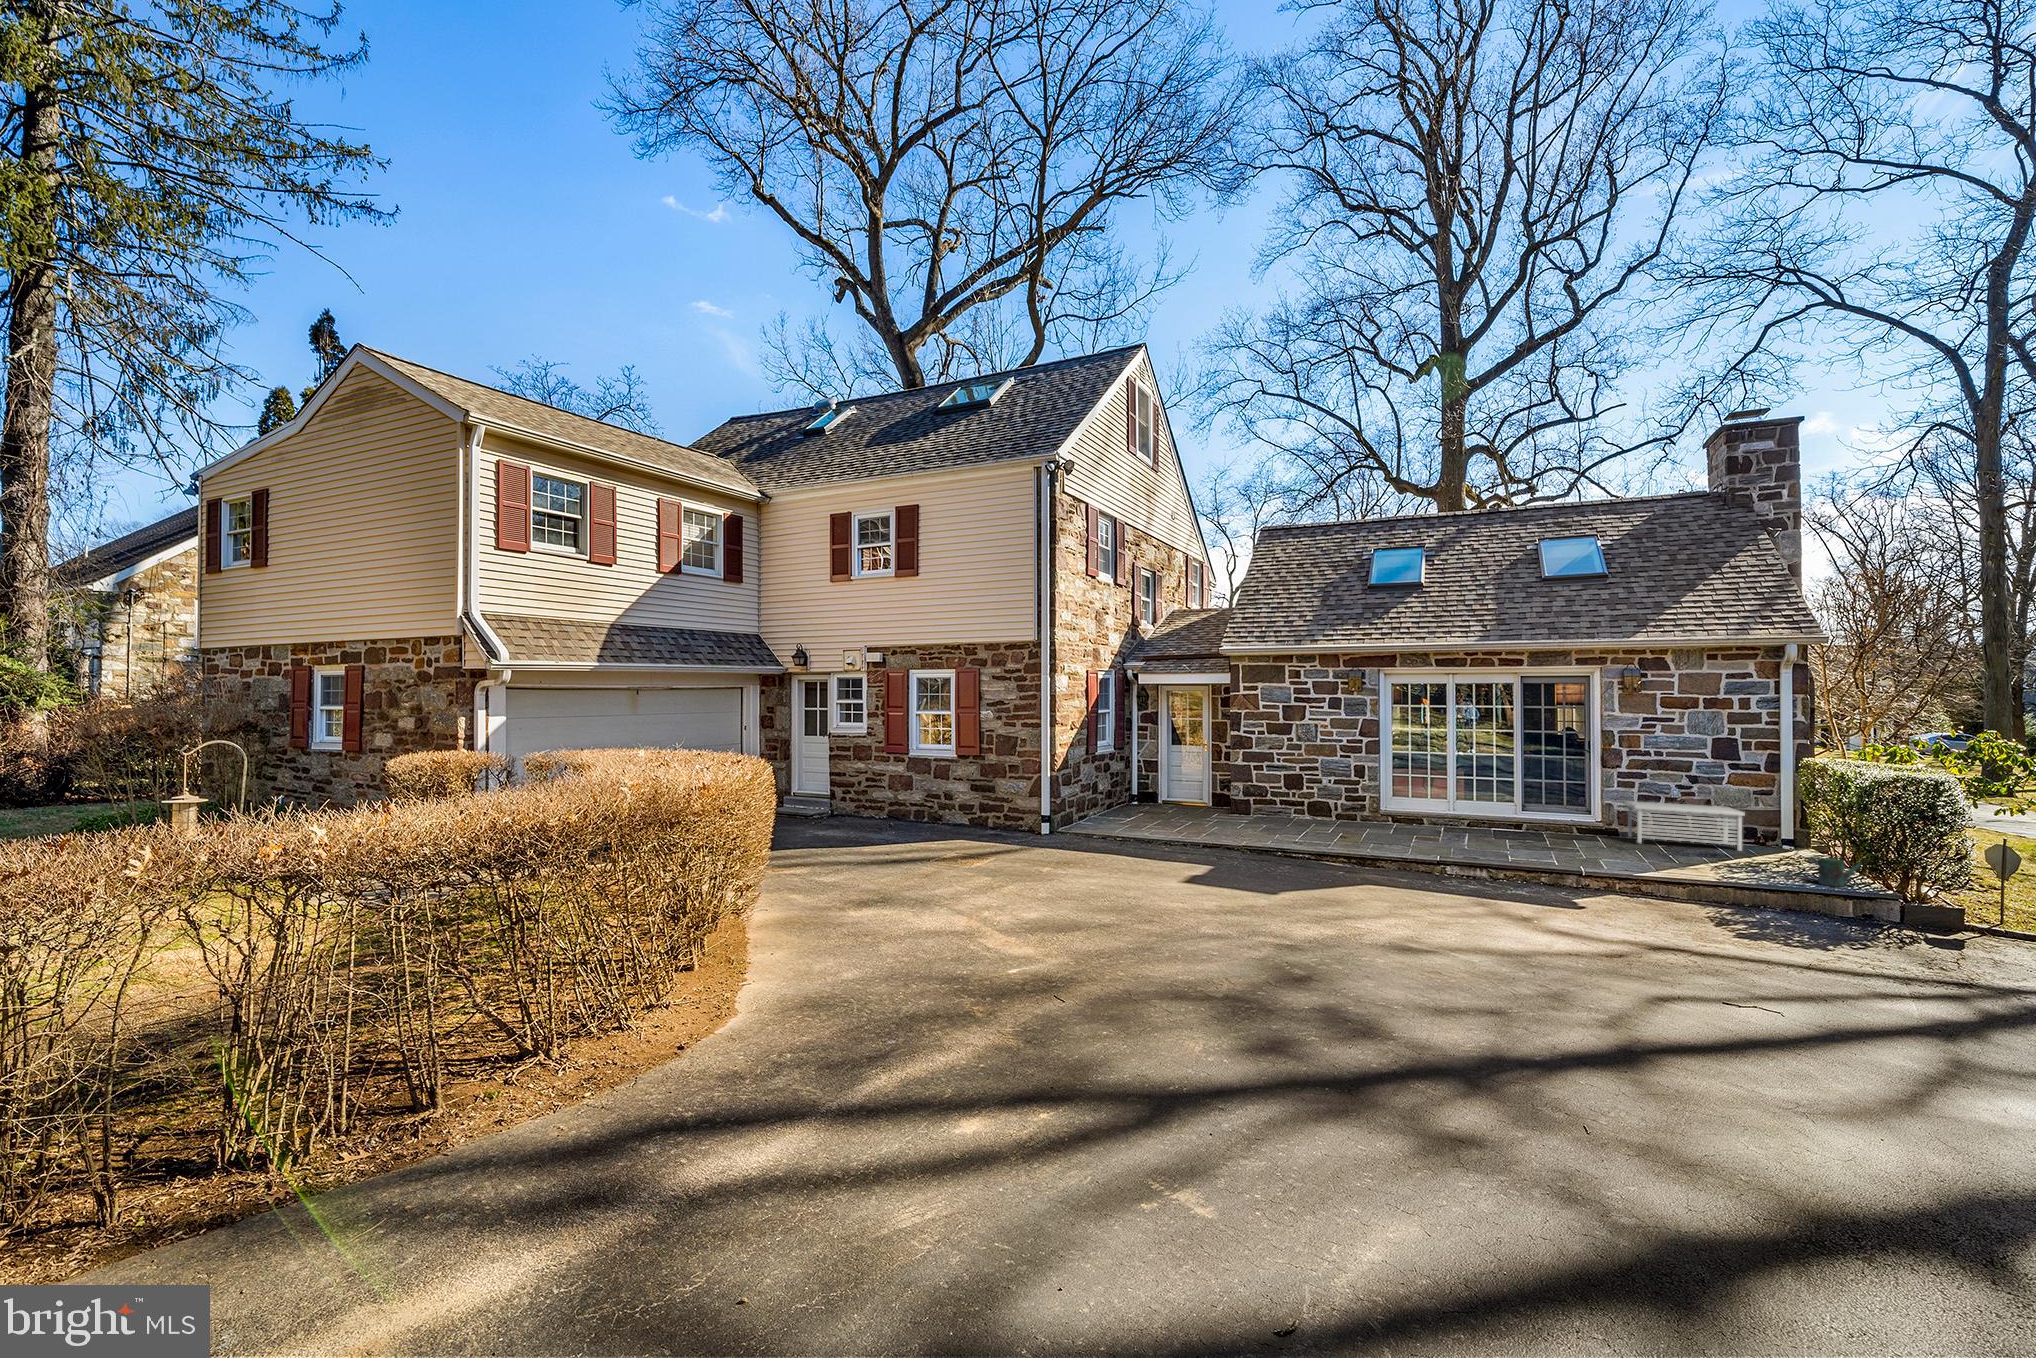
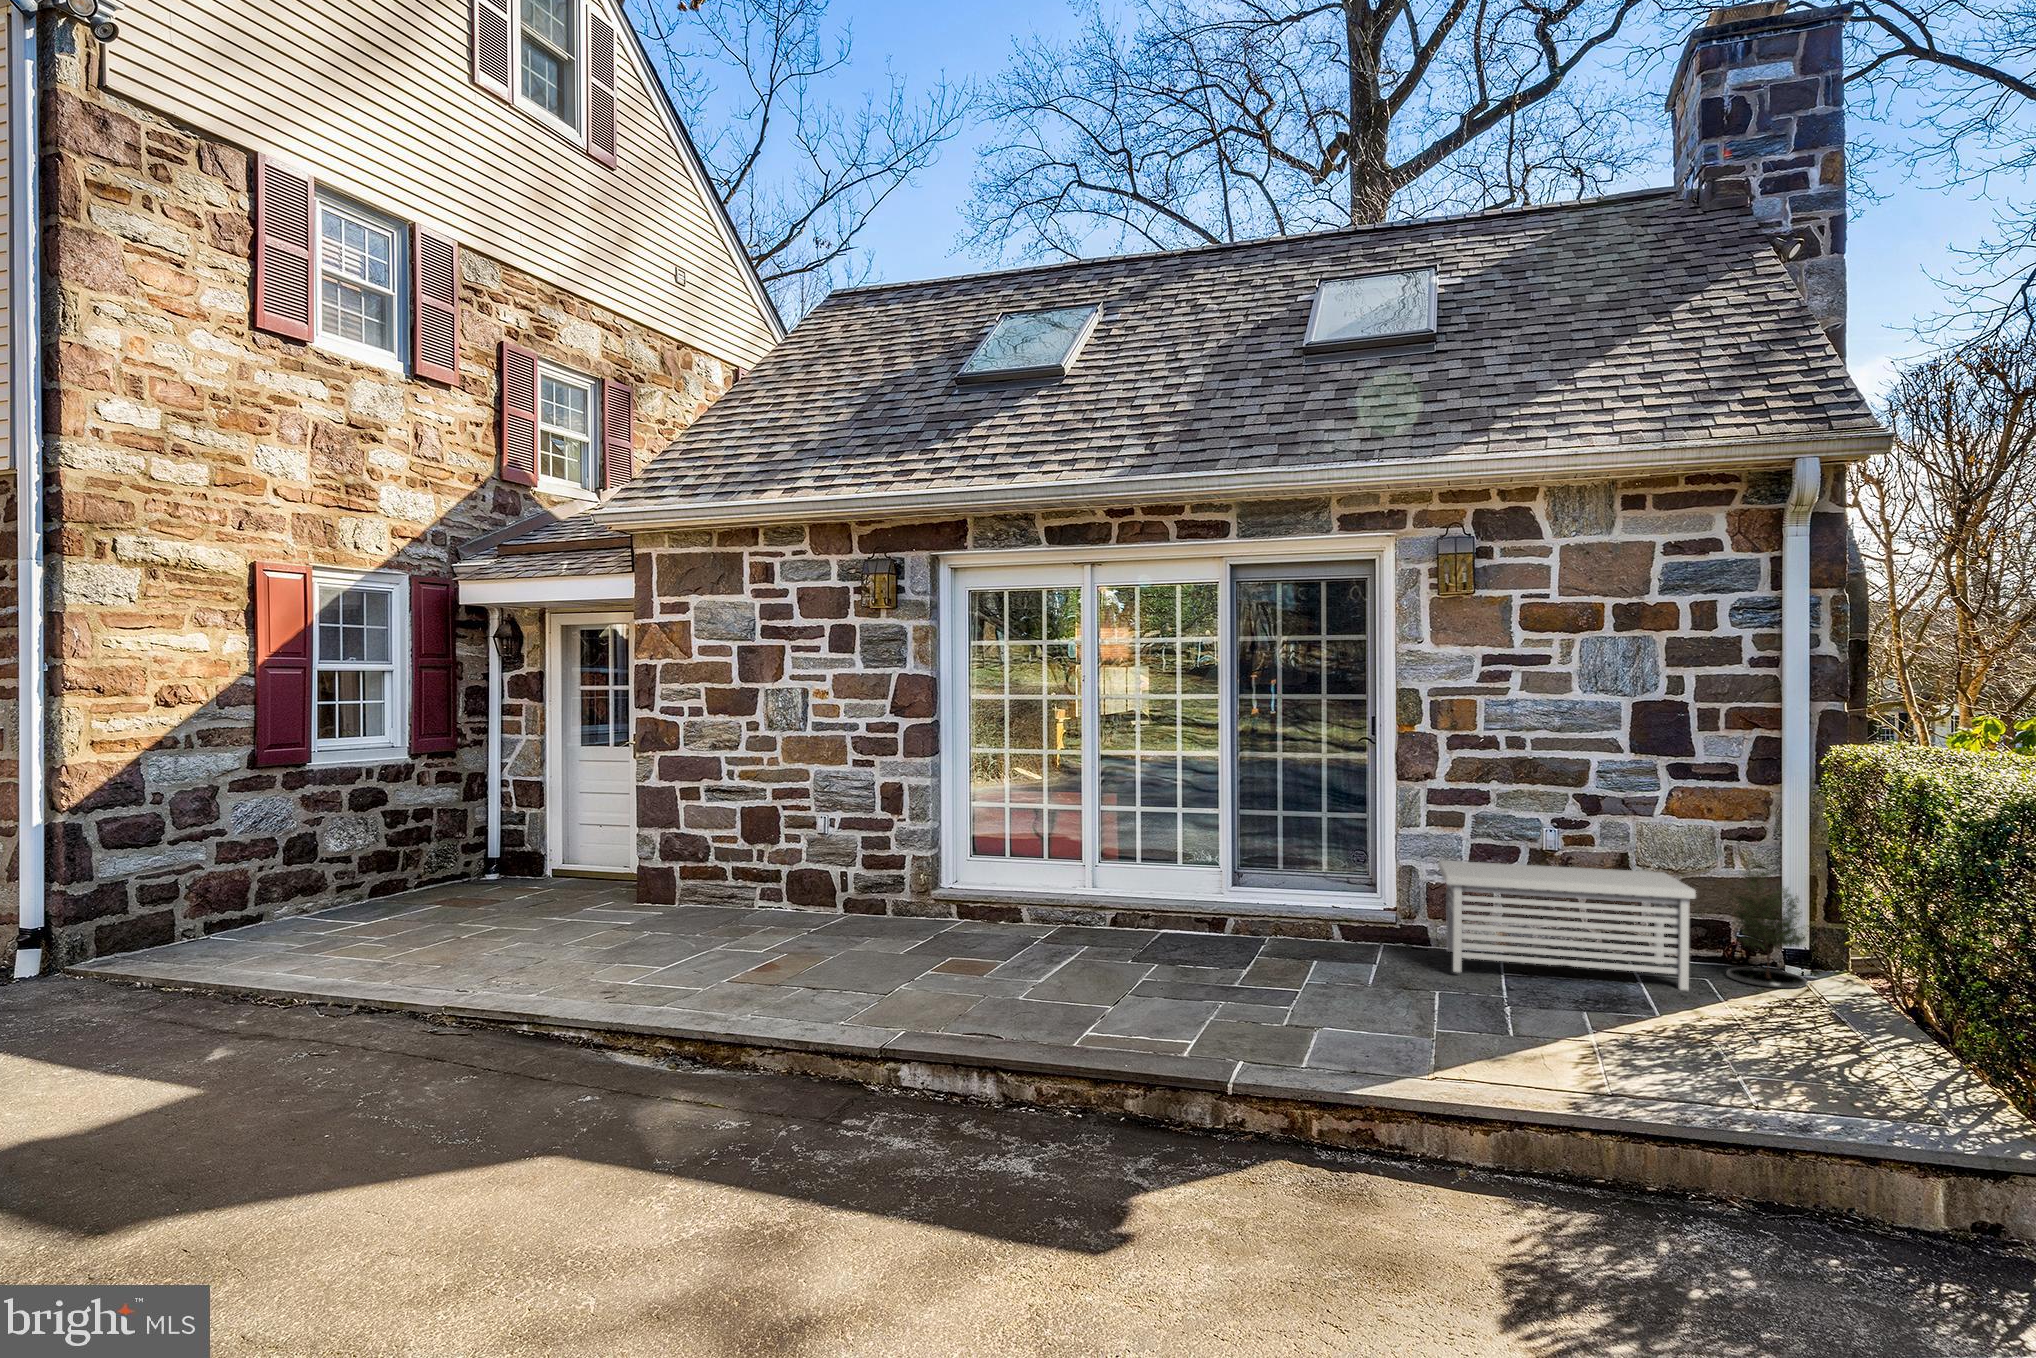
potted tree: none [1755,800,1796,851] -> present [1726,859,1809,988]
watering can: present [1818,858,1867,887] -> none [1842,1046,2013,1147]

